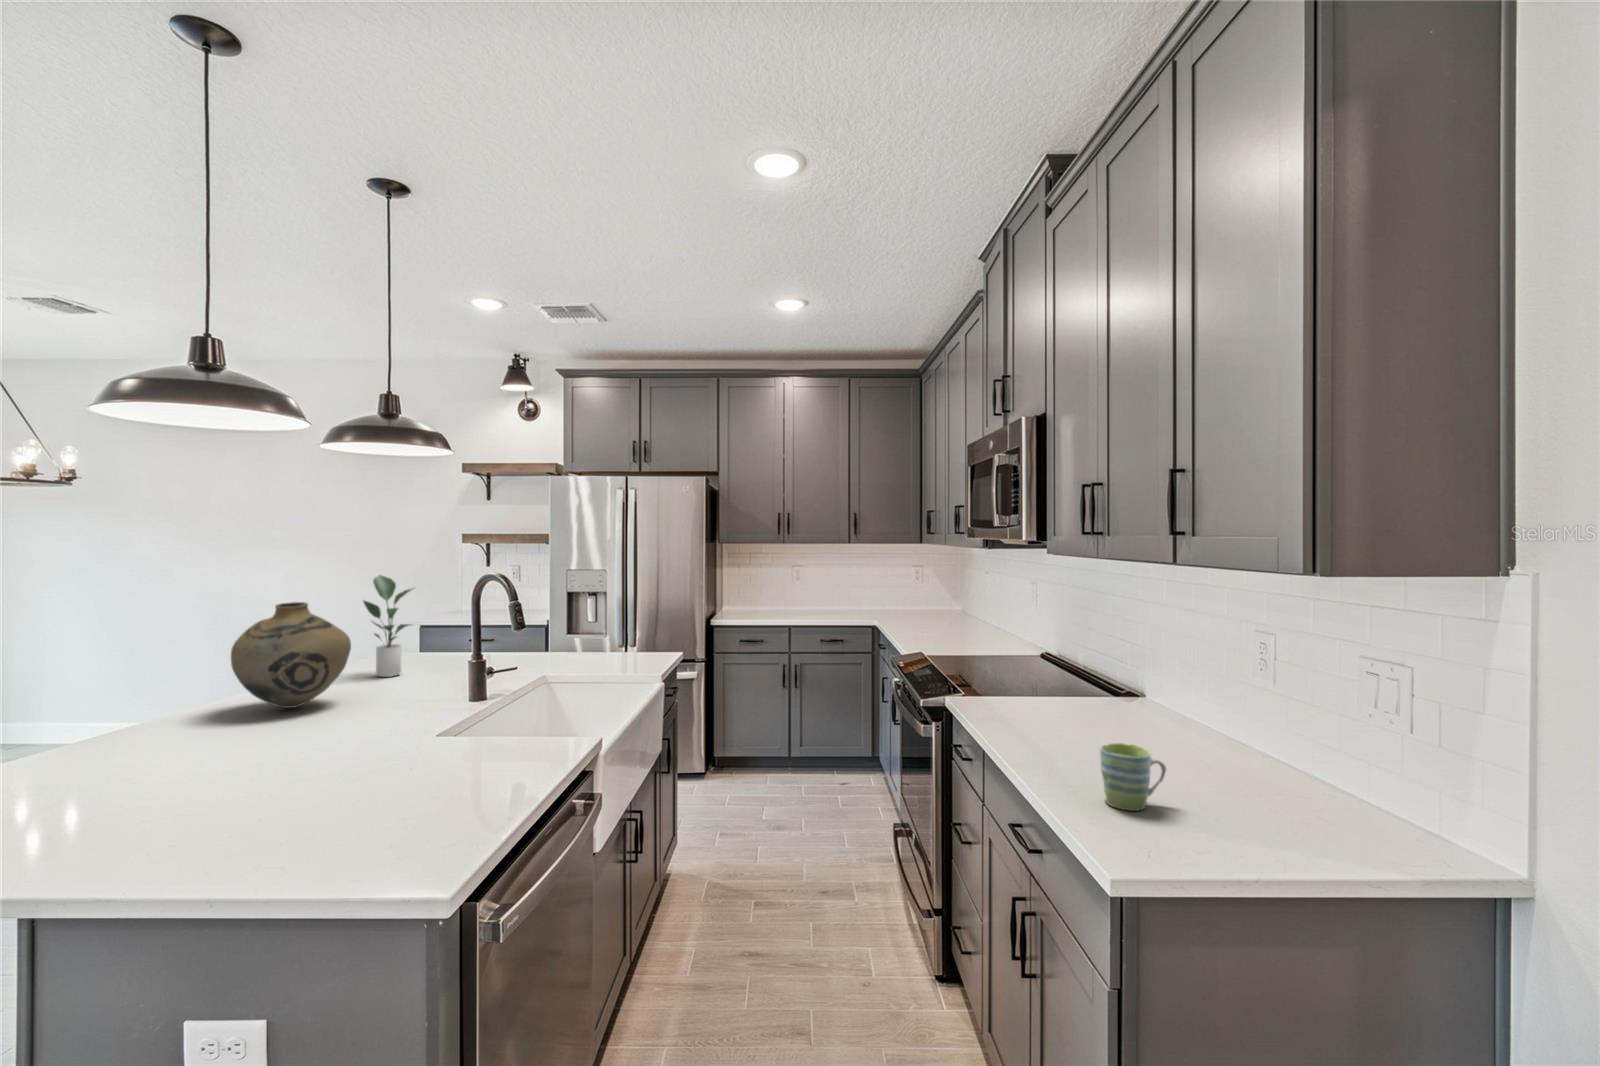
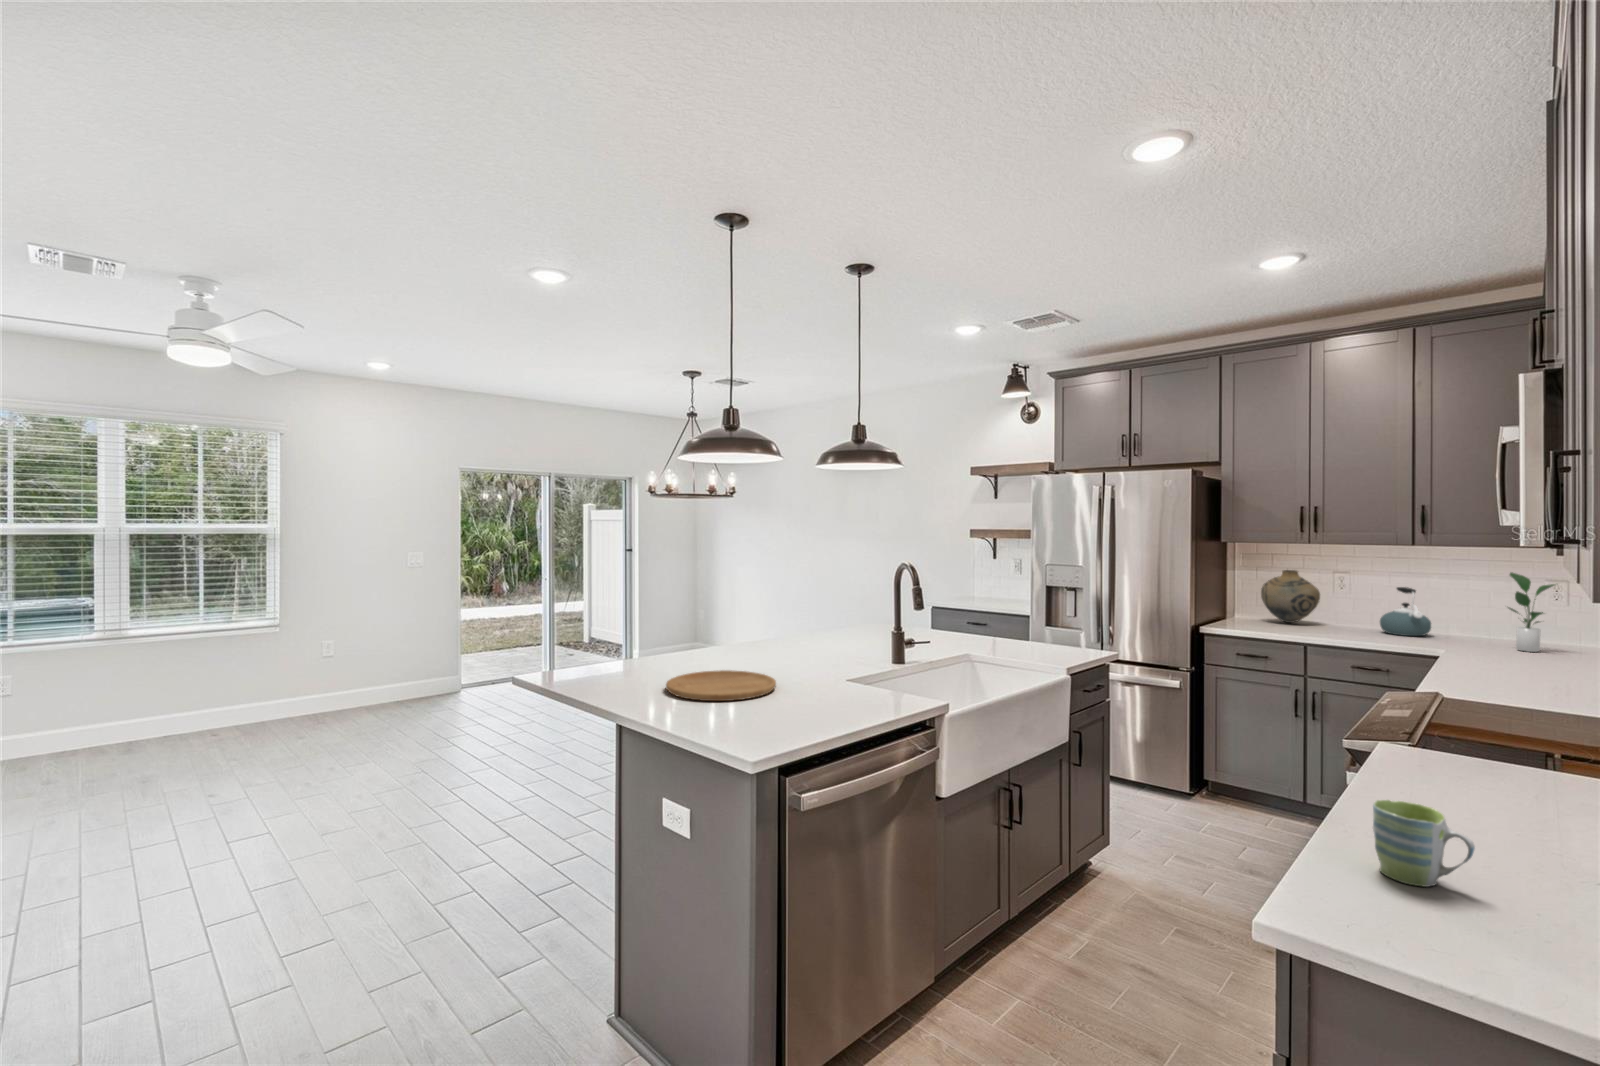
potted plant: present [363,575,412,677] -> present [1508,572,1555,652]
kettle: none [827,575,859,612] -> present [1380,587,1431,636]
vase: present [231,602,351,708] -> present [1261,570,1320,623]
cutting board: none [115,751,344,824] -> present [666,670,776,701]

